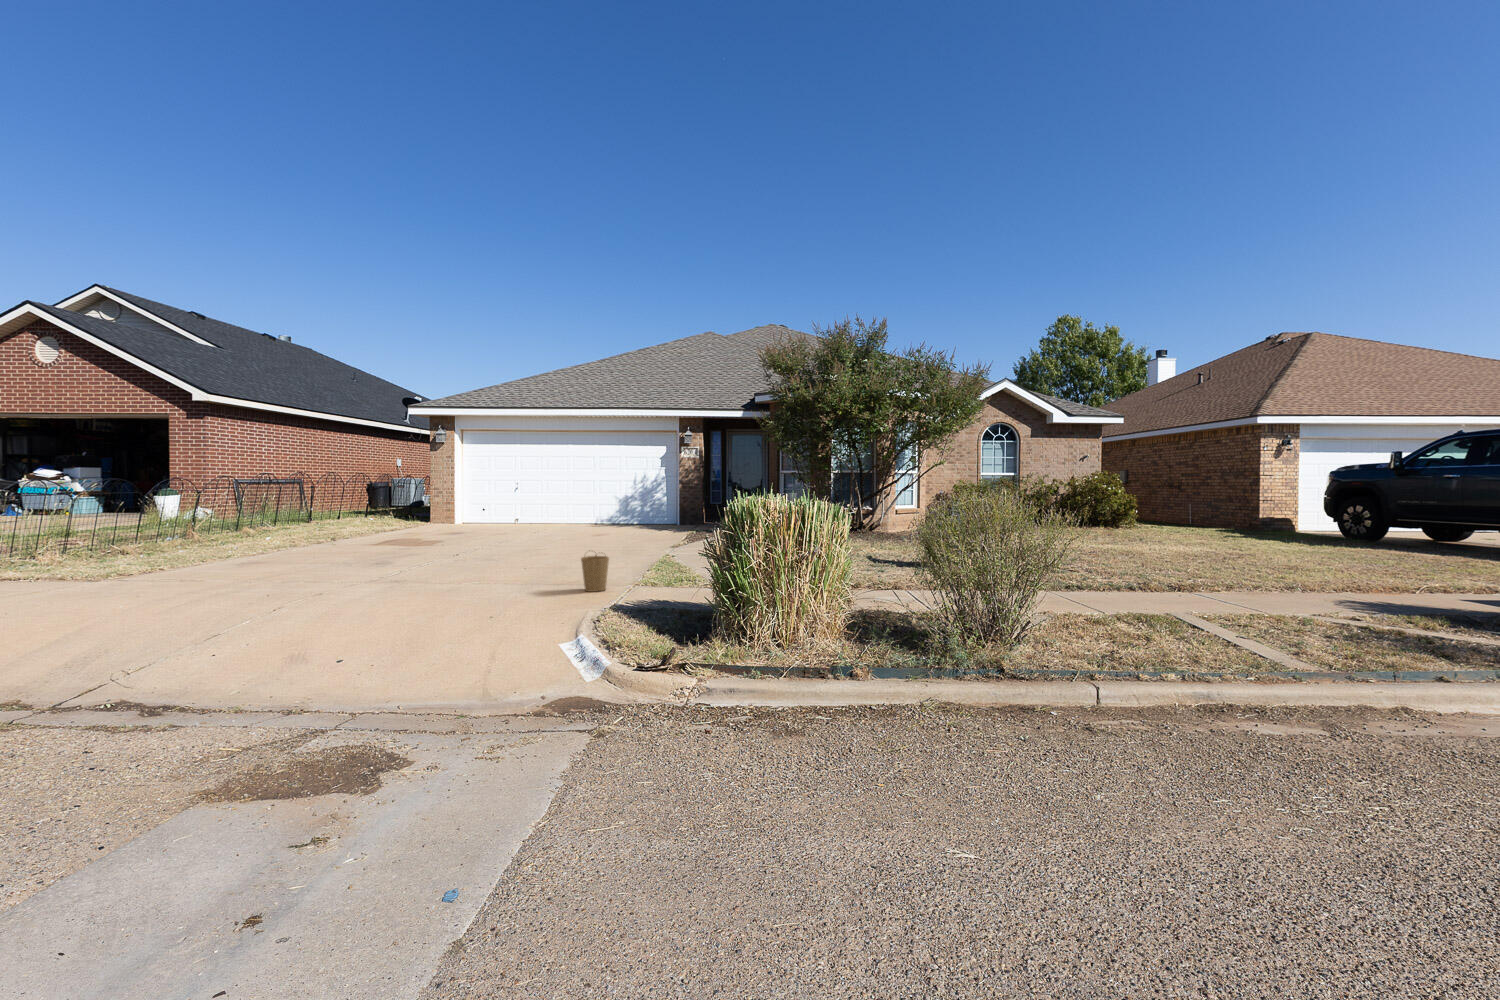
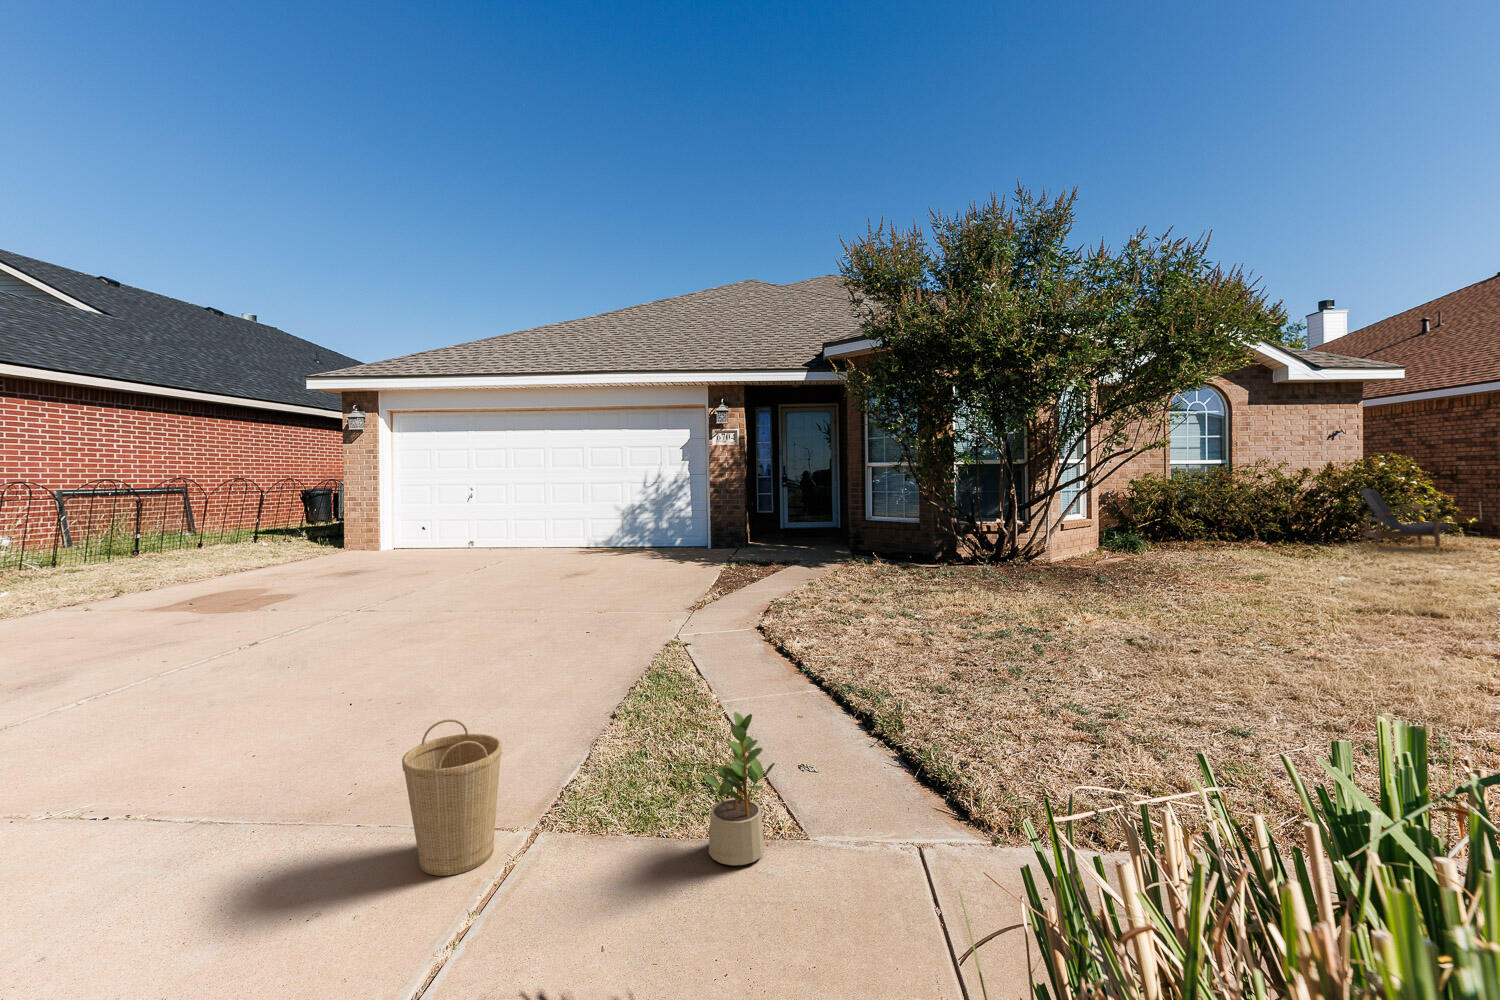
lounge chair: none [1081,492,1122,531] -> present [1360,489,1450,553]
potted plant: none [671,547,692,590] -> present [704,712,775,865]

